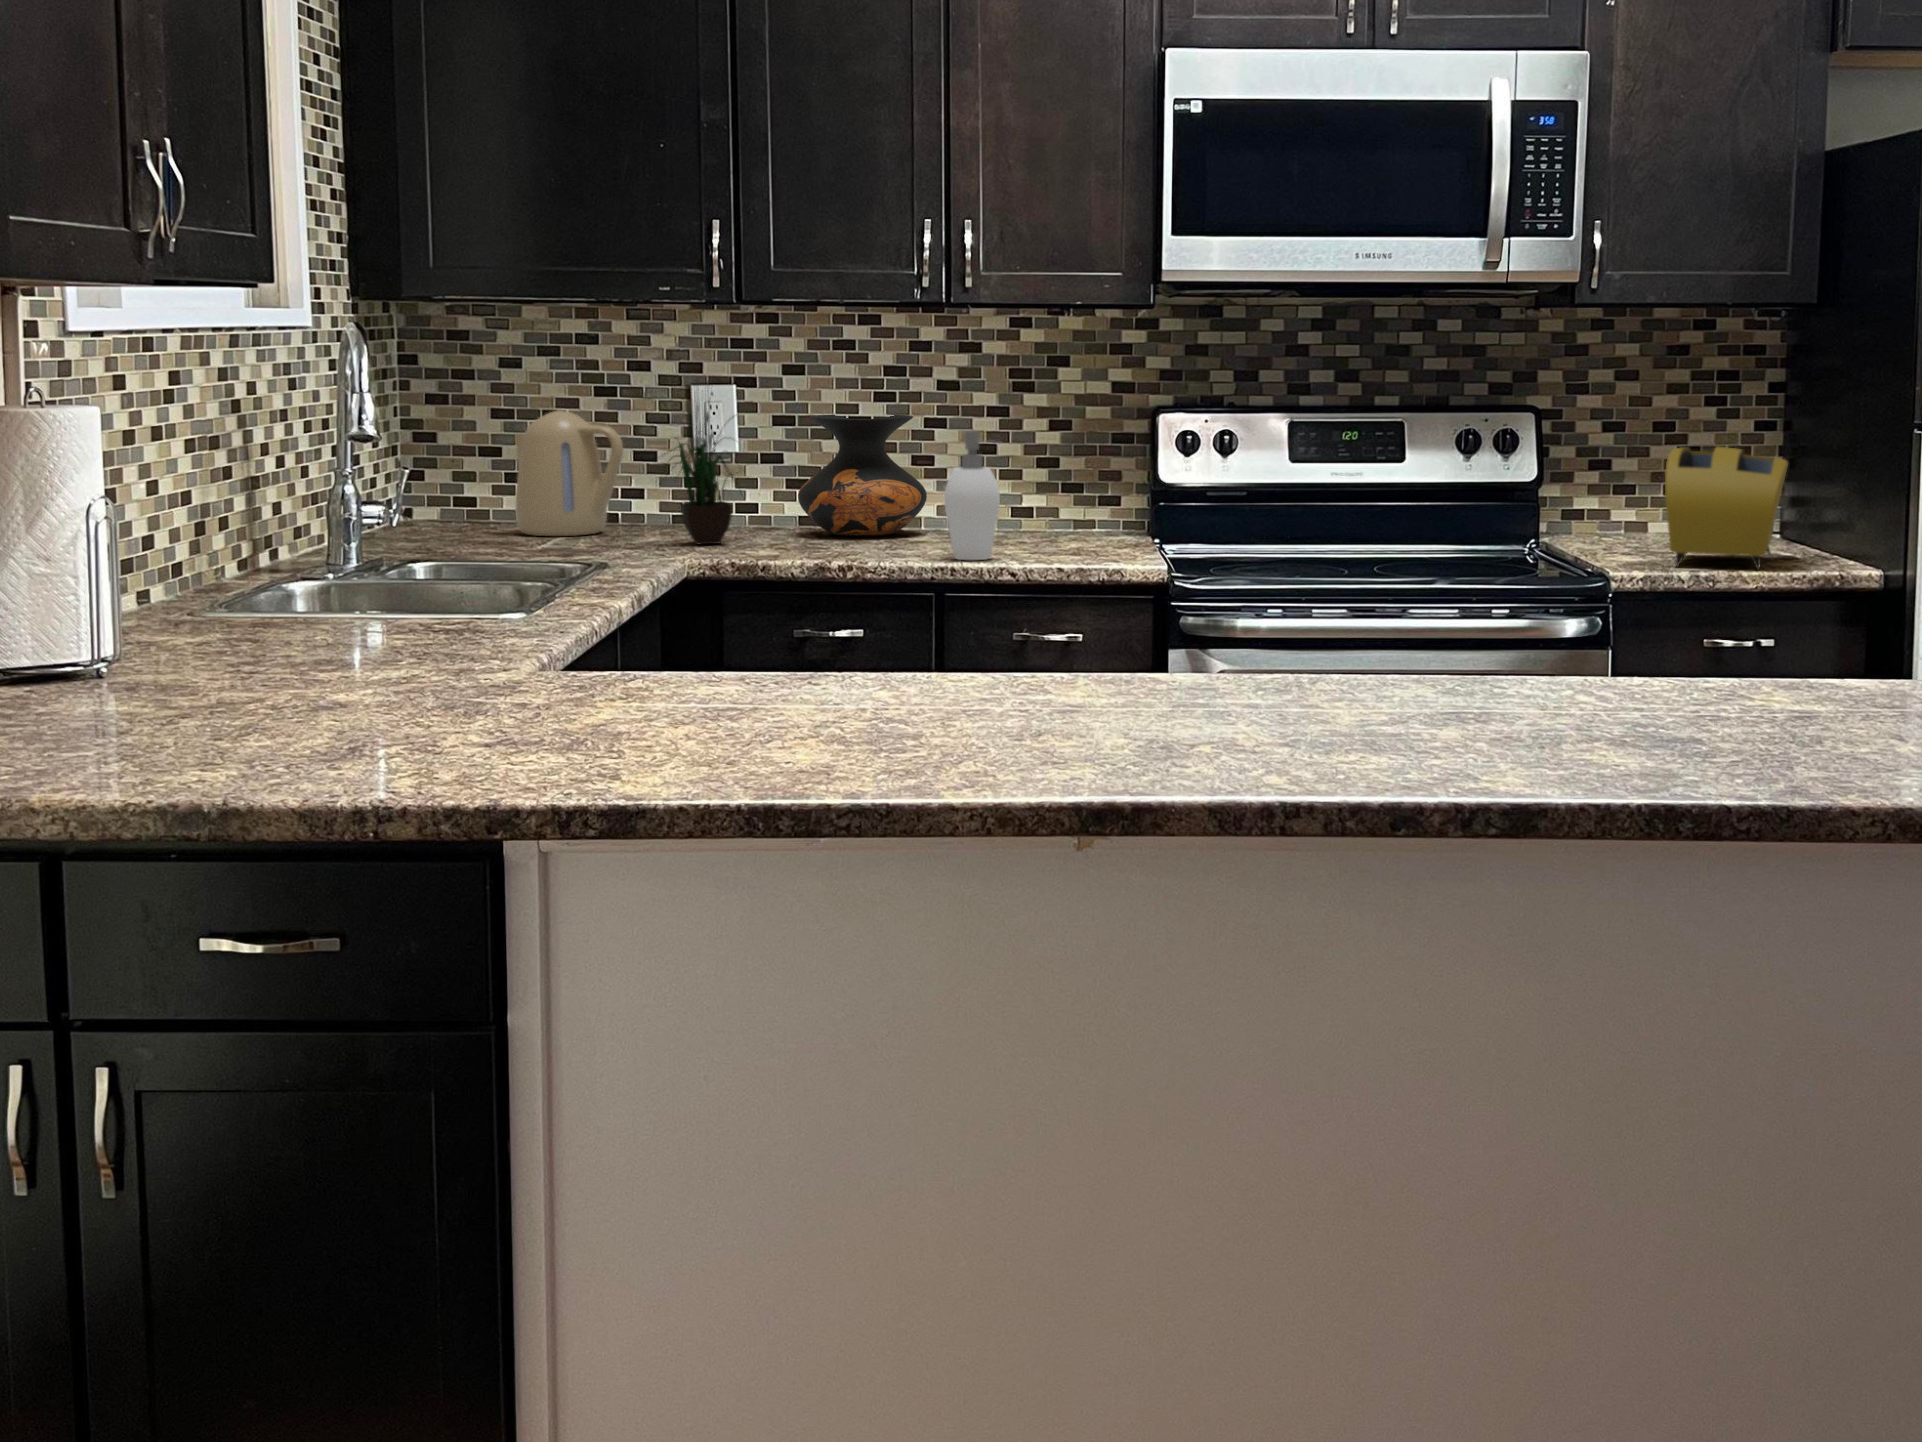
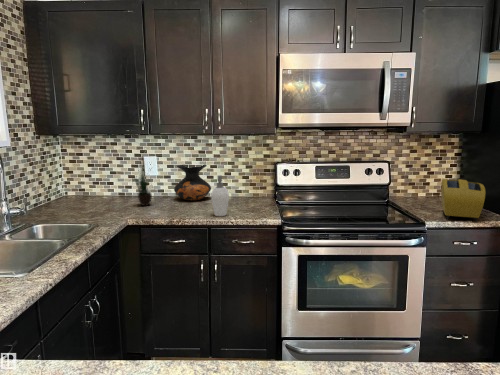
kettle: present [515,410,623,536] -> none [93,164,124,201]

